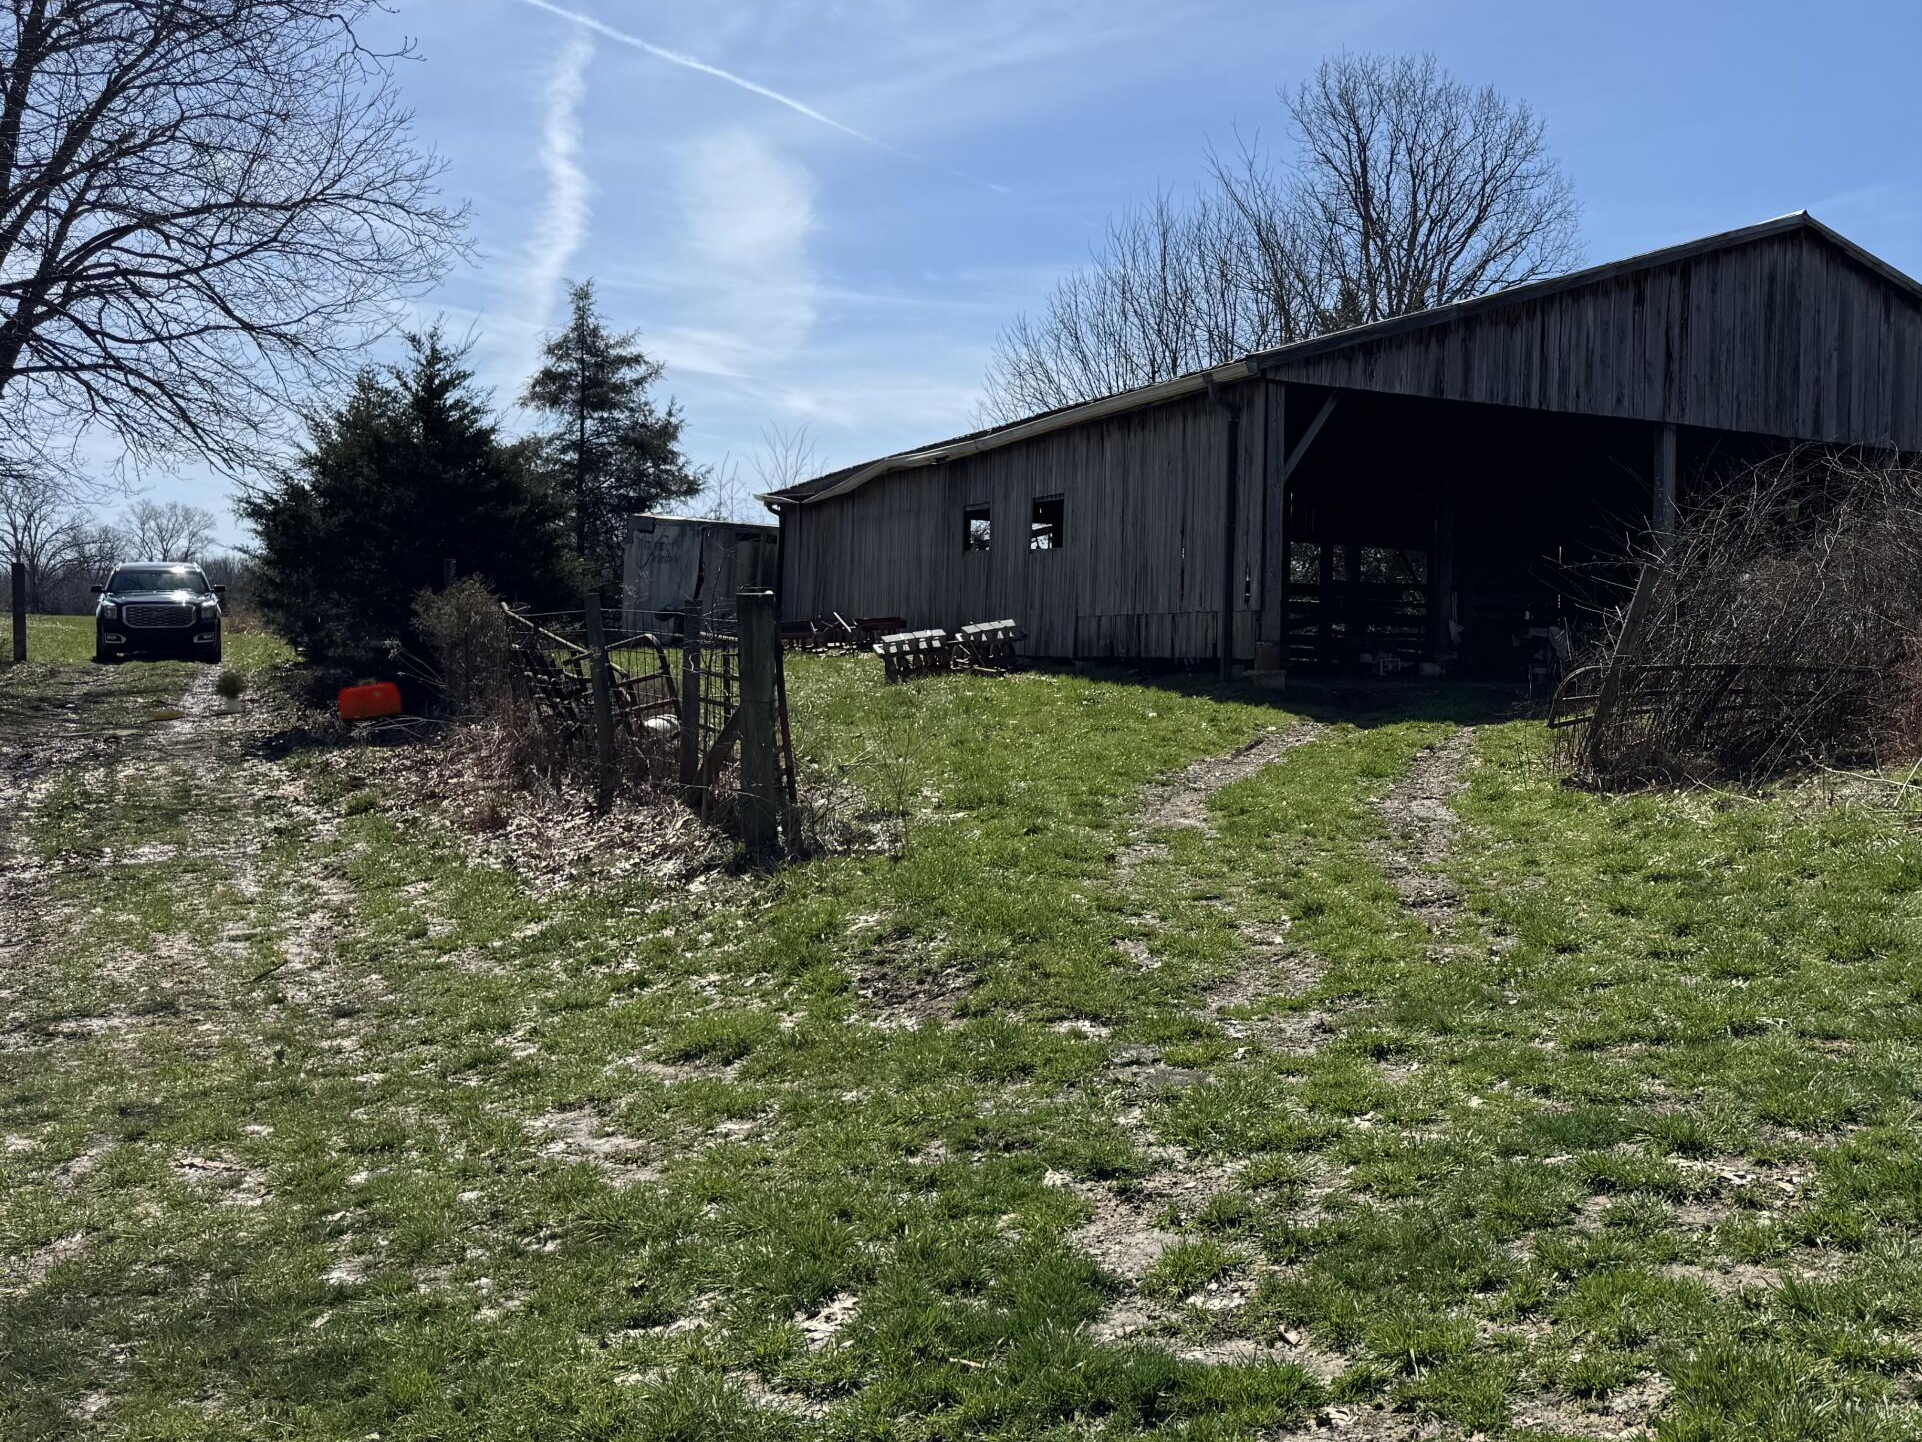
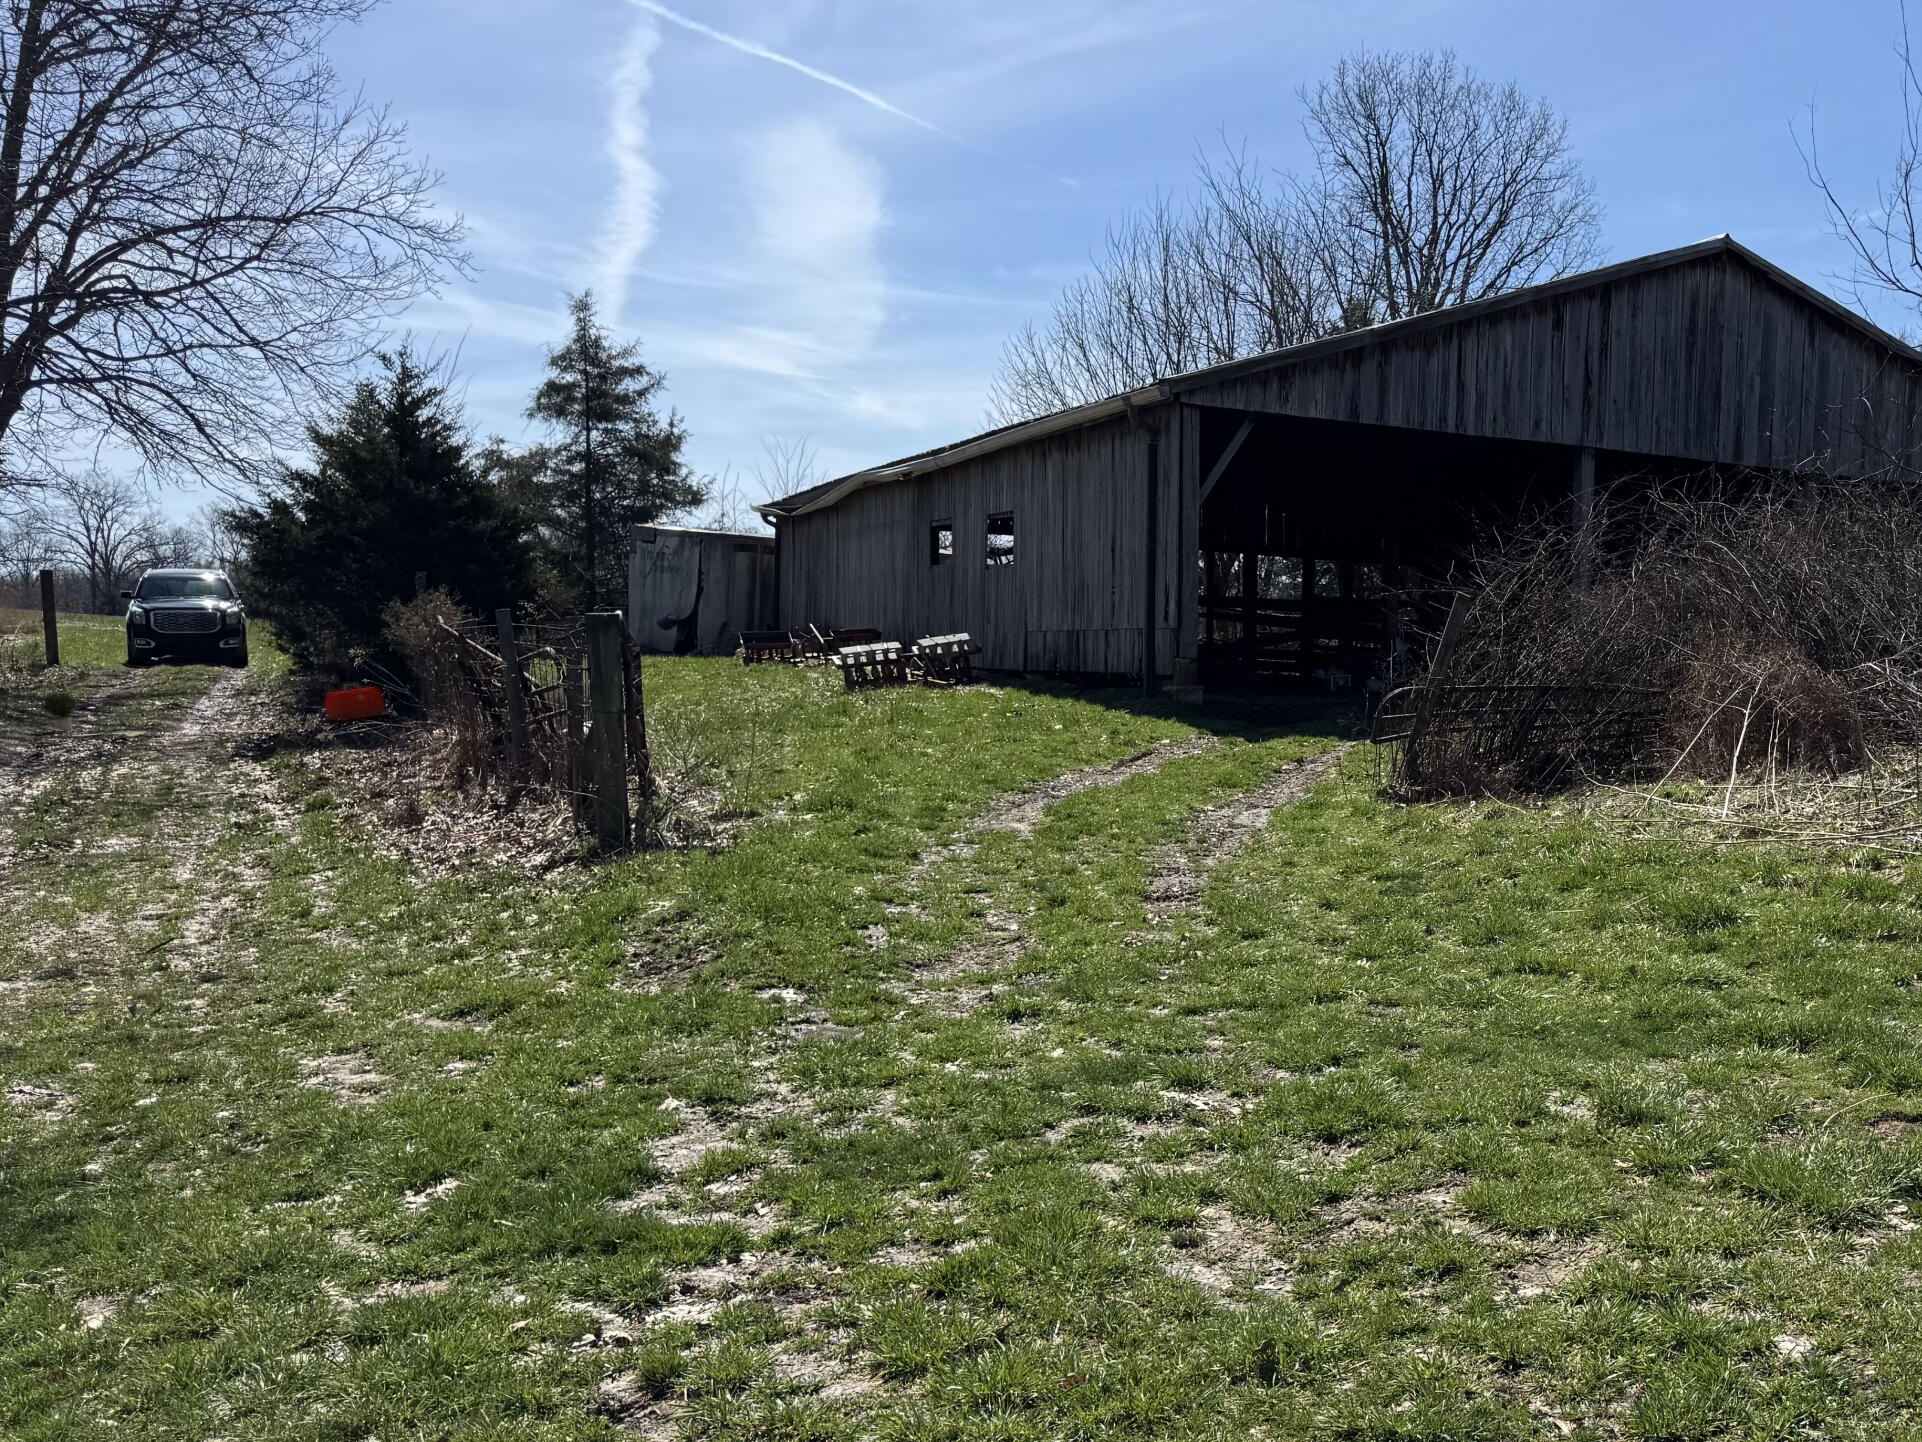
potted plant: present [213,672,246,713] -> present [43,691,76,731]
basket: present [151,701,186,720] -> none [155,695,190,720]

